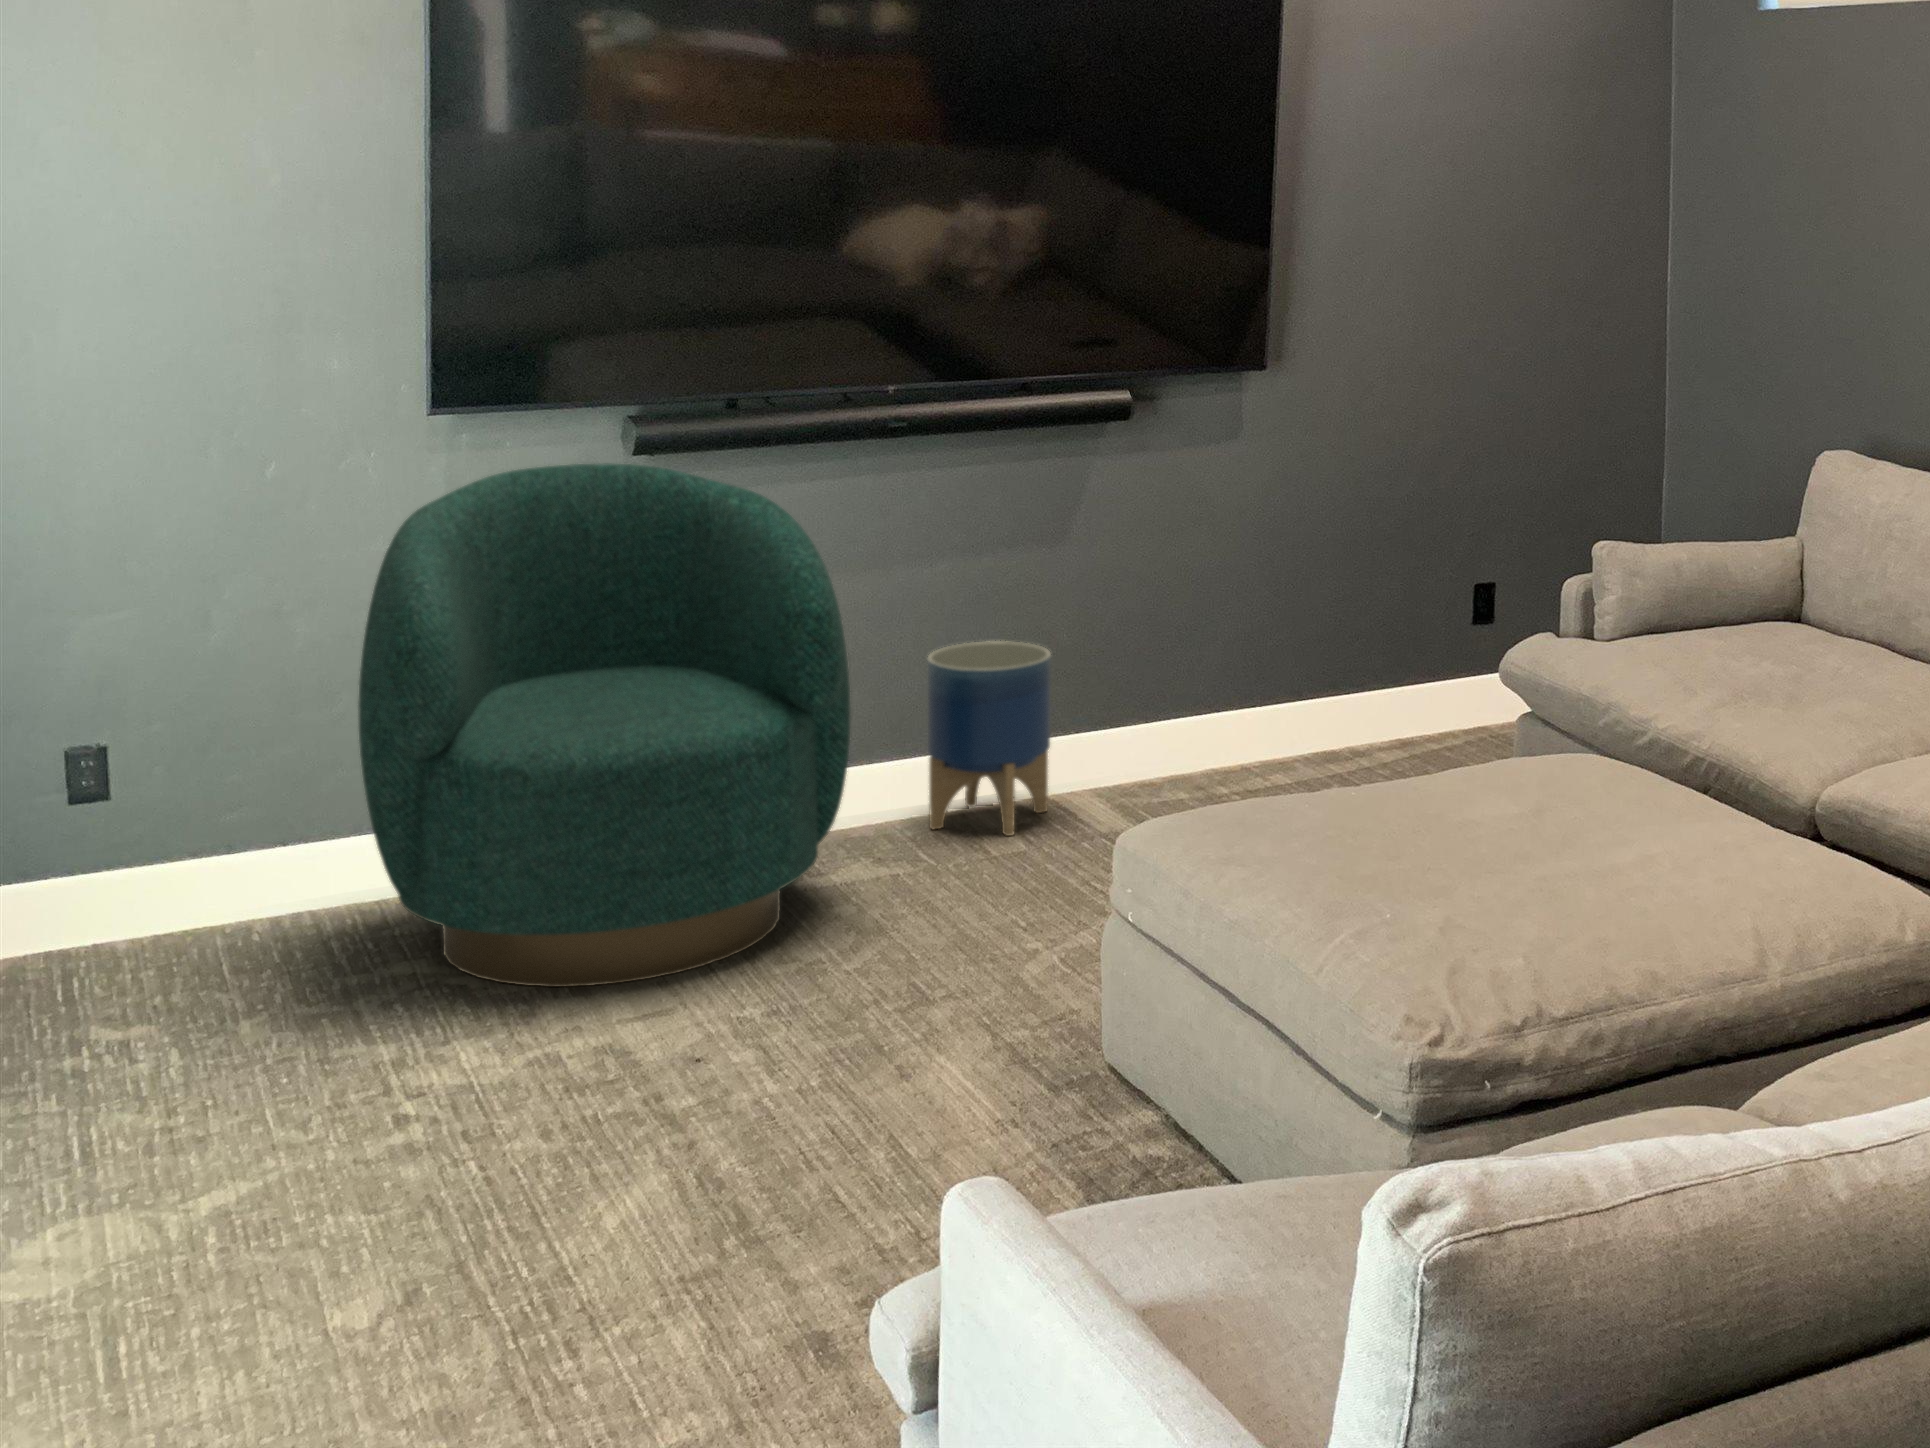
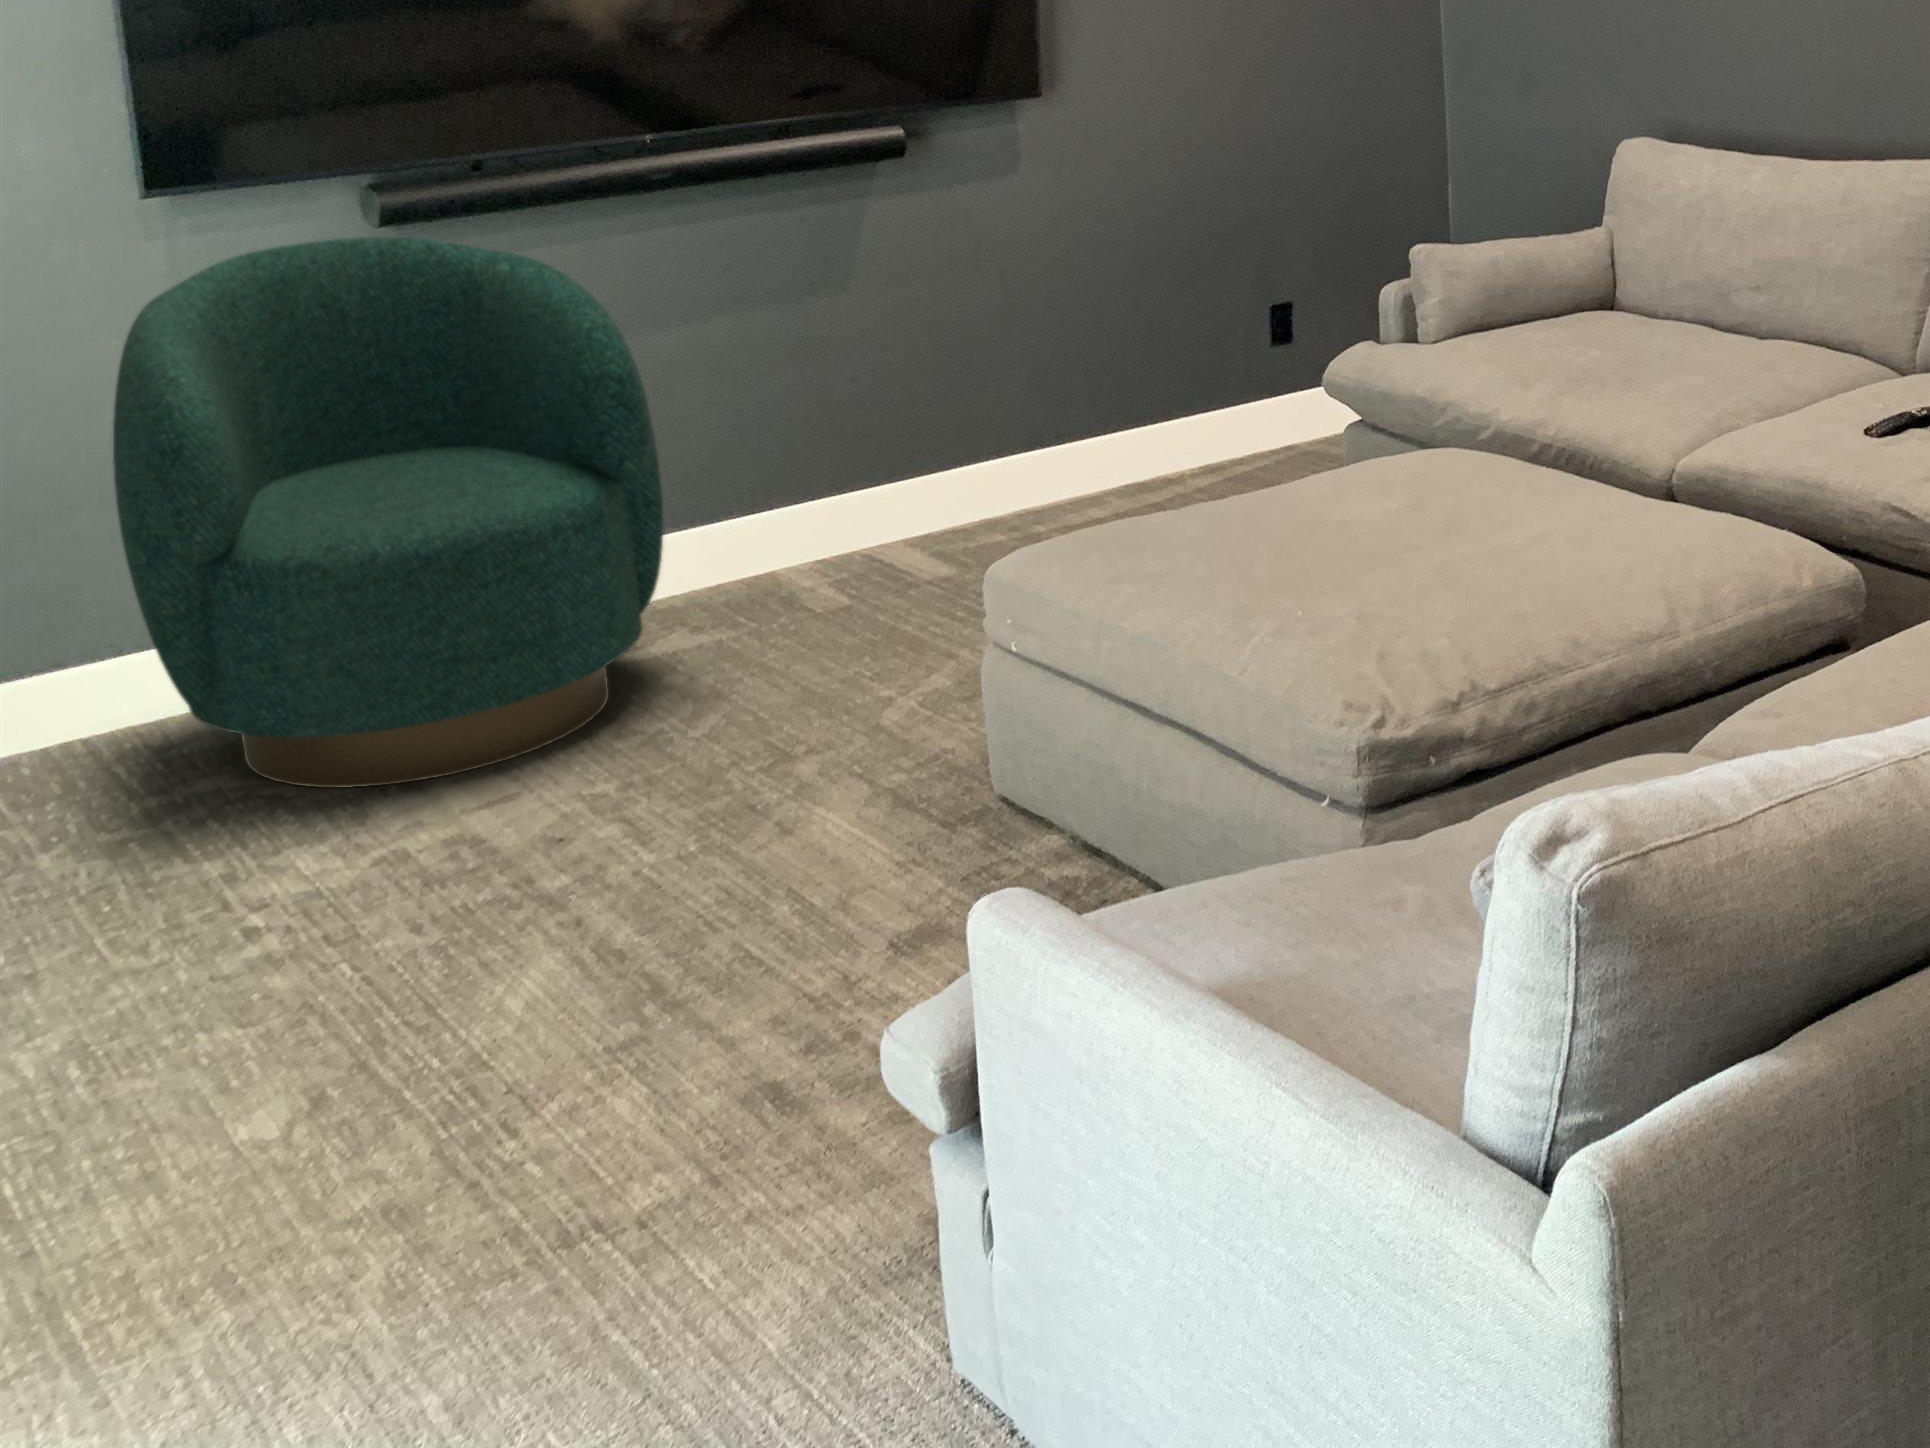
planter: present [927,641,1051,836] -> none [724,394,866,592]

